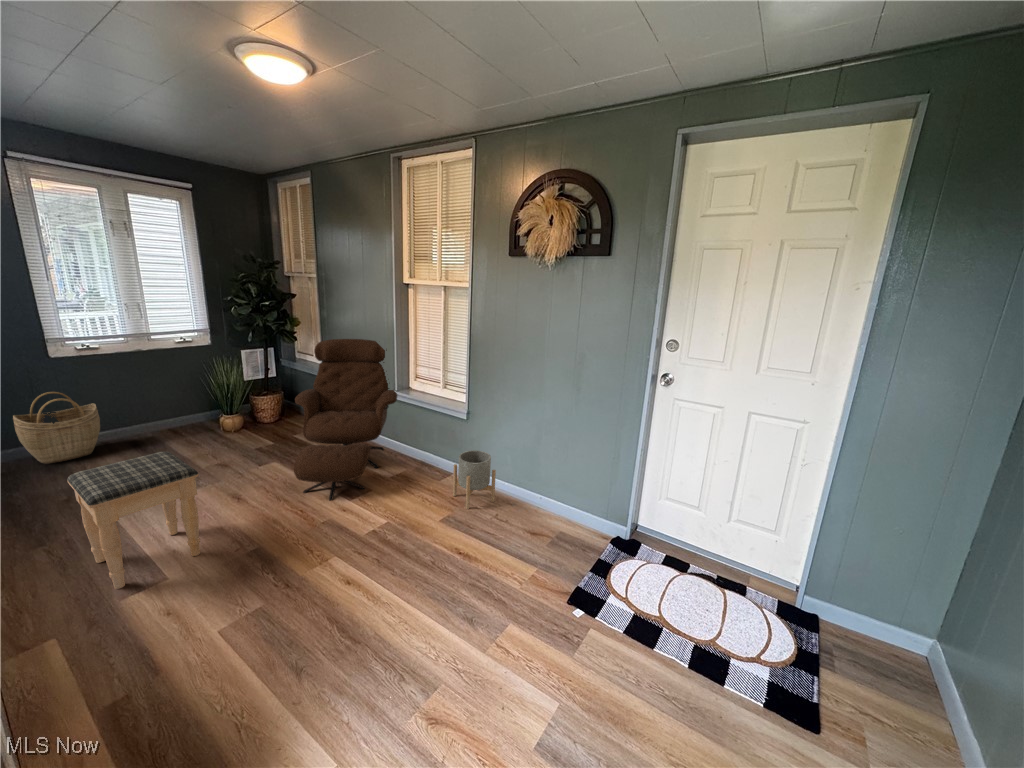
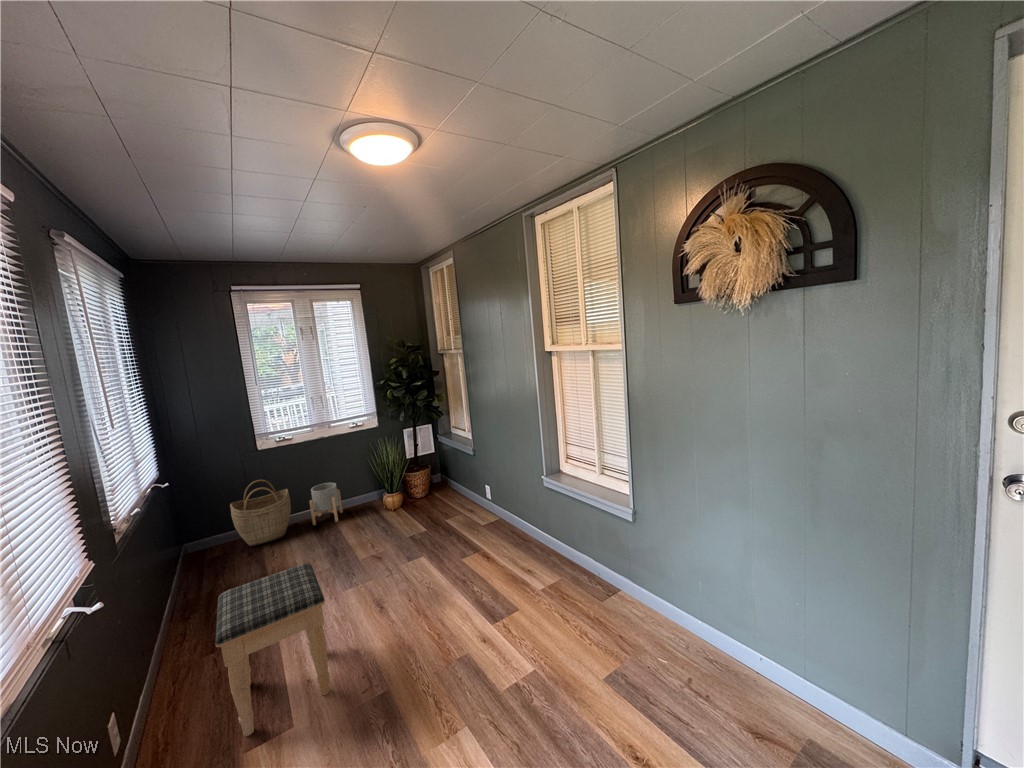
lounge chair: present [294,339,397,501] -> none [433,416,546,623]
planter: present [453,450,496,509] -> present [310,483,342,525]

